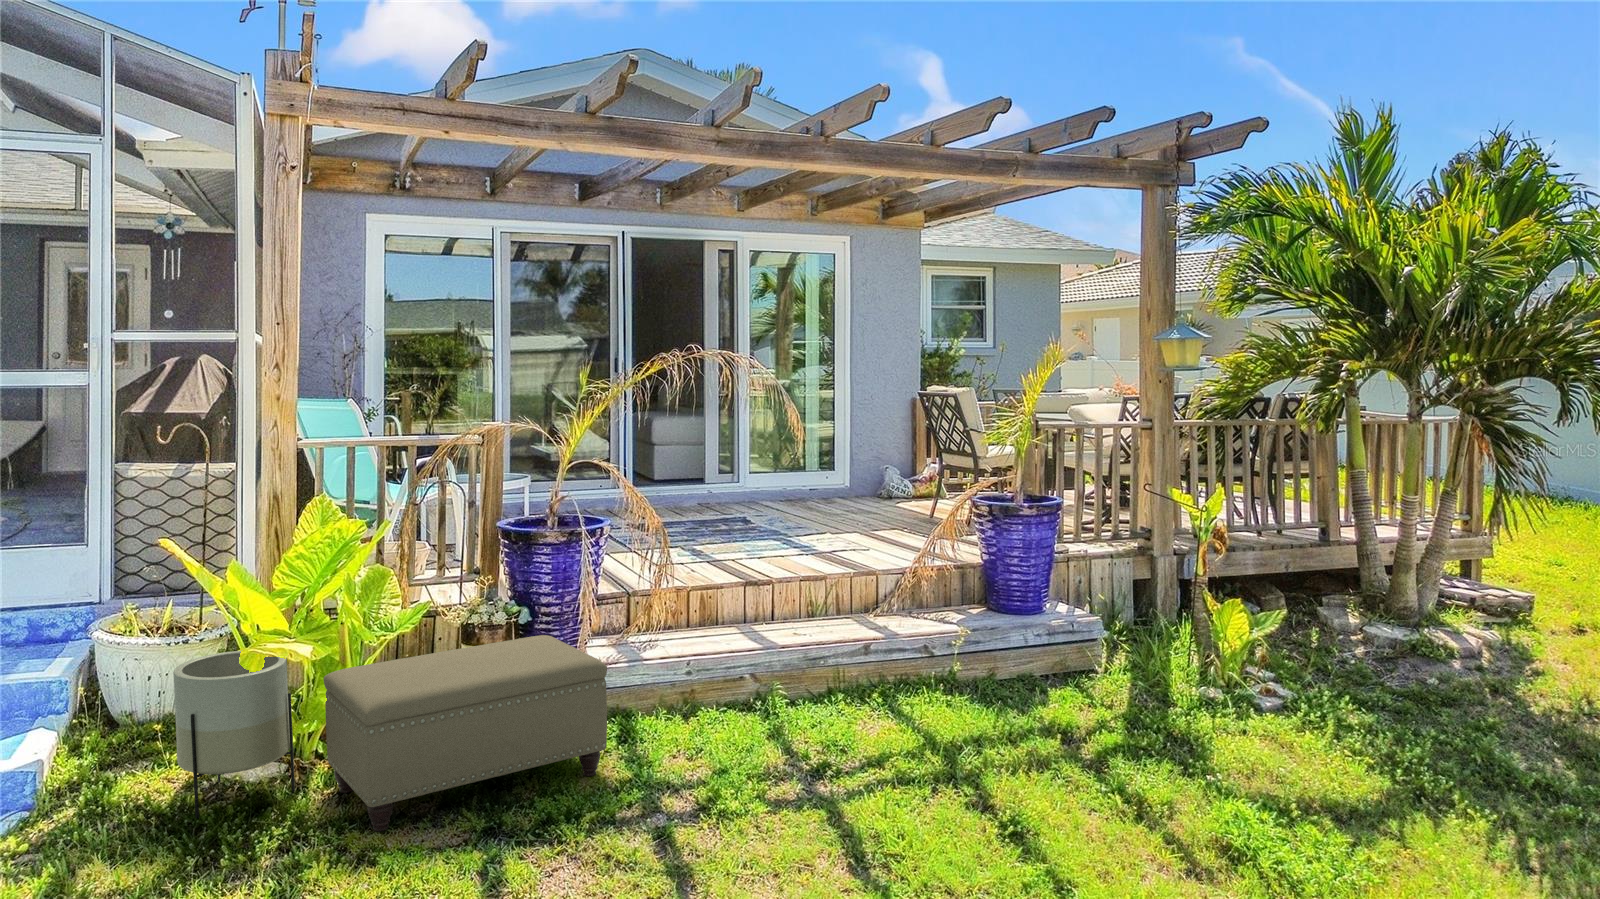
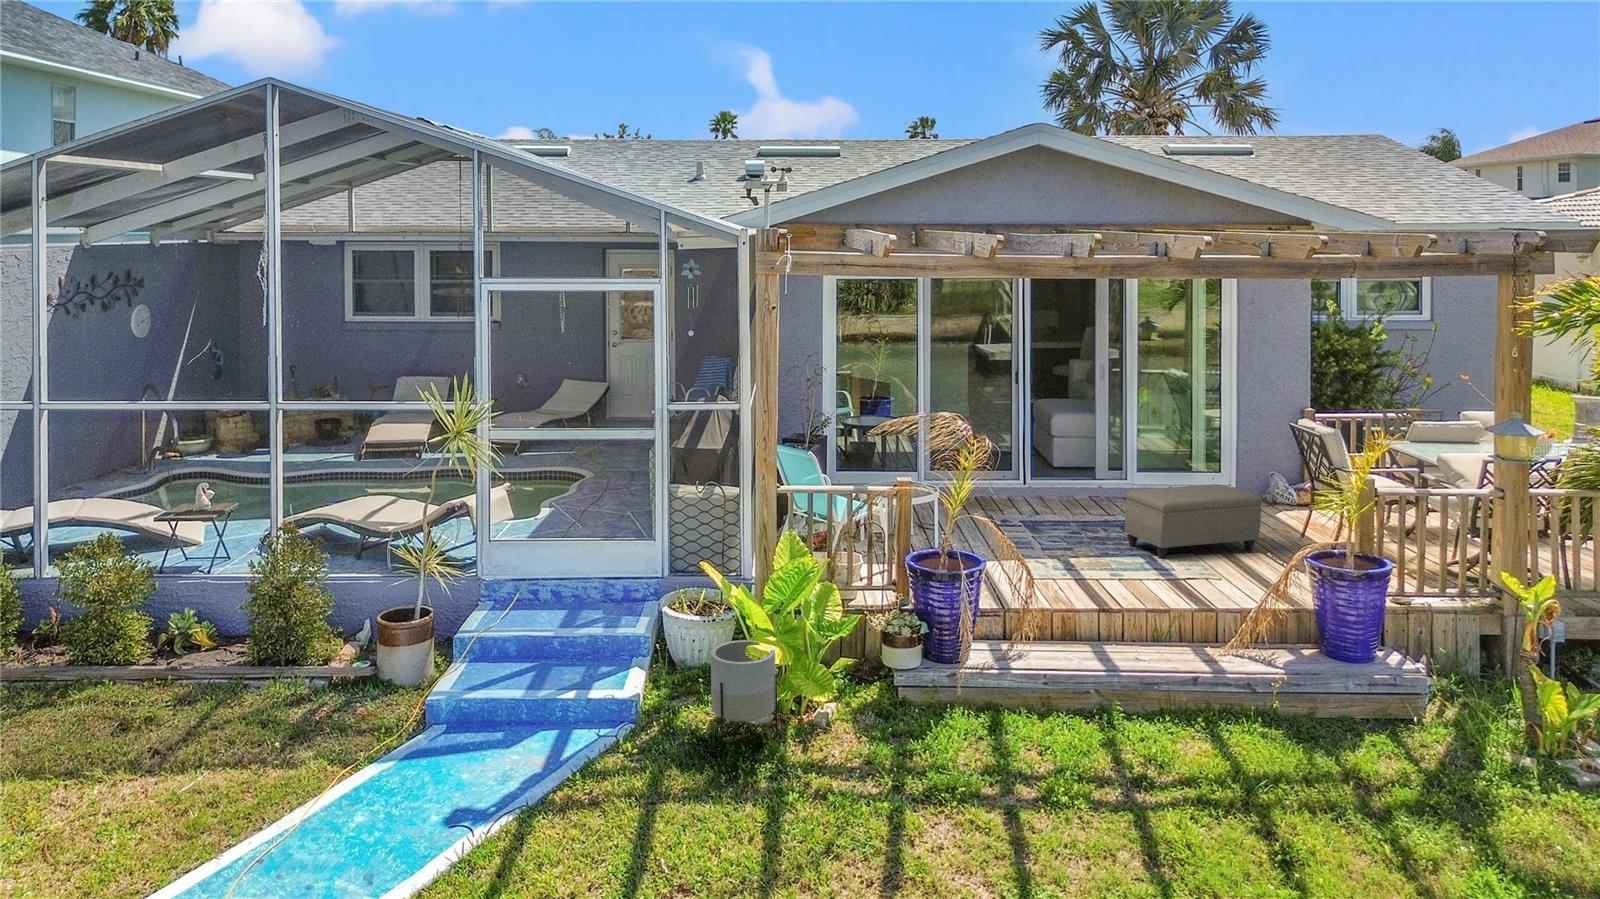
ottoman: present [324,635,607,831] -> present [1125,484,1263,559]

